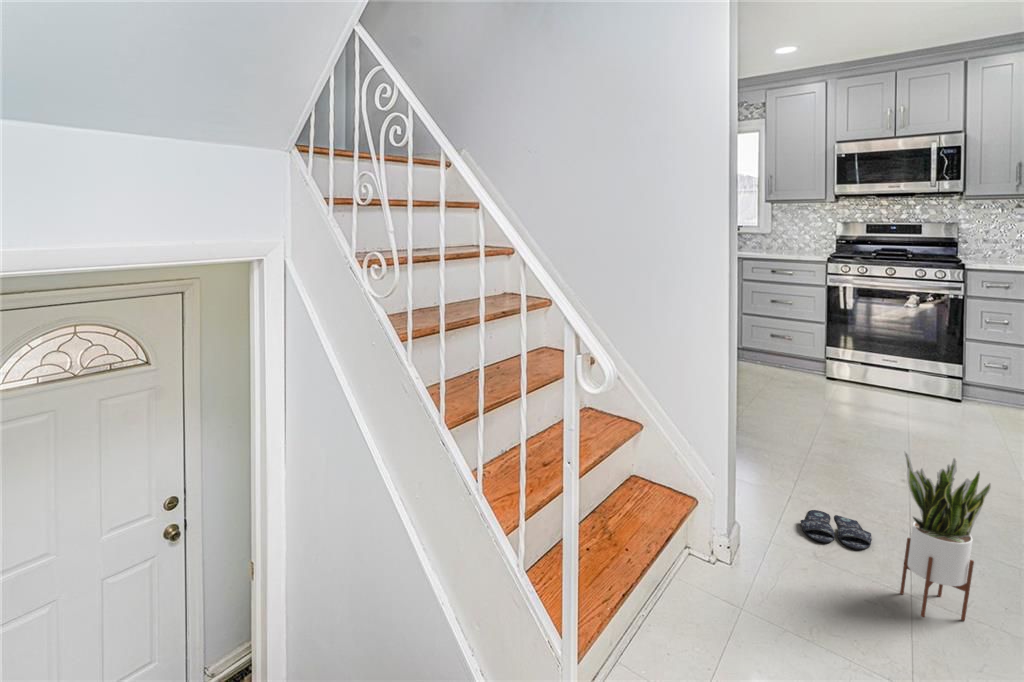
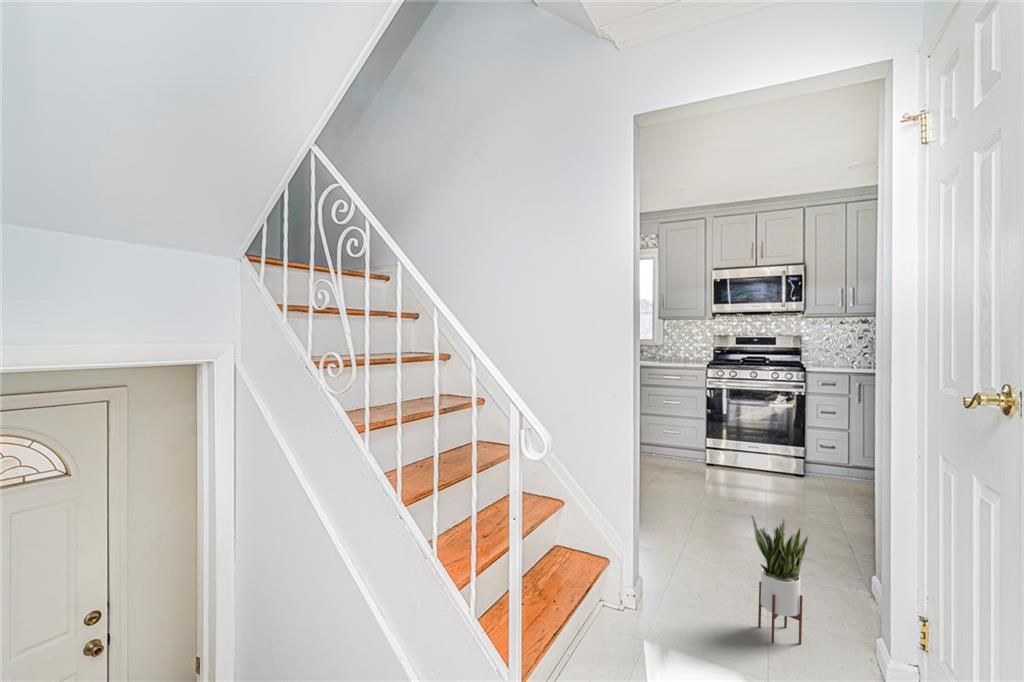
slippers: present [800,510,872,549] -> none [689,567,740,596]

